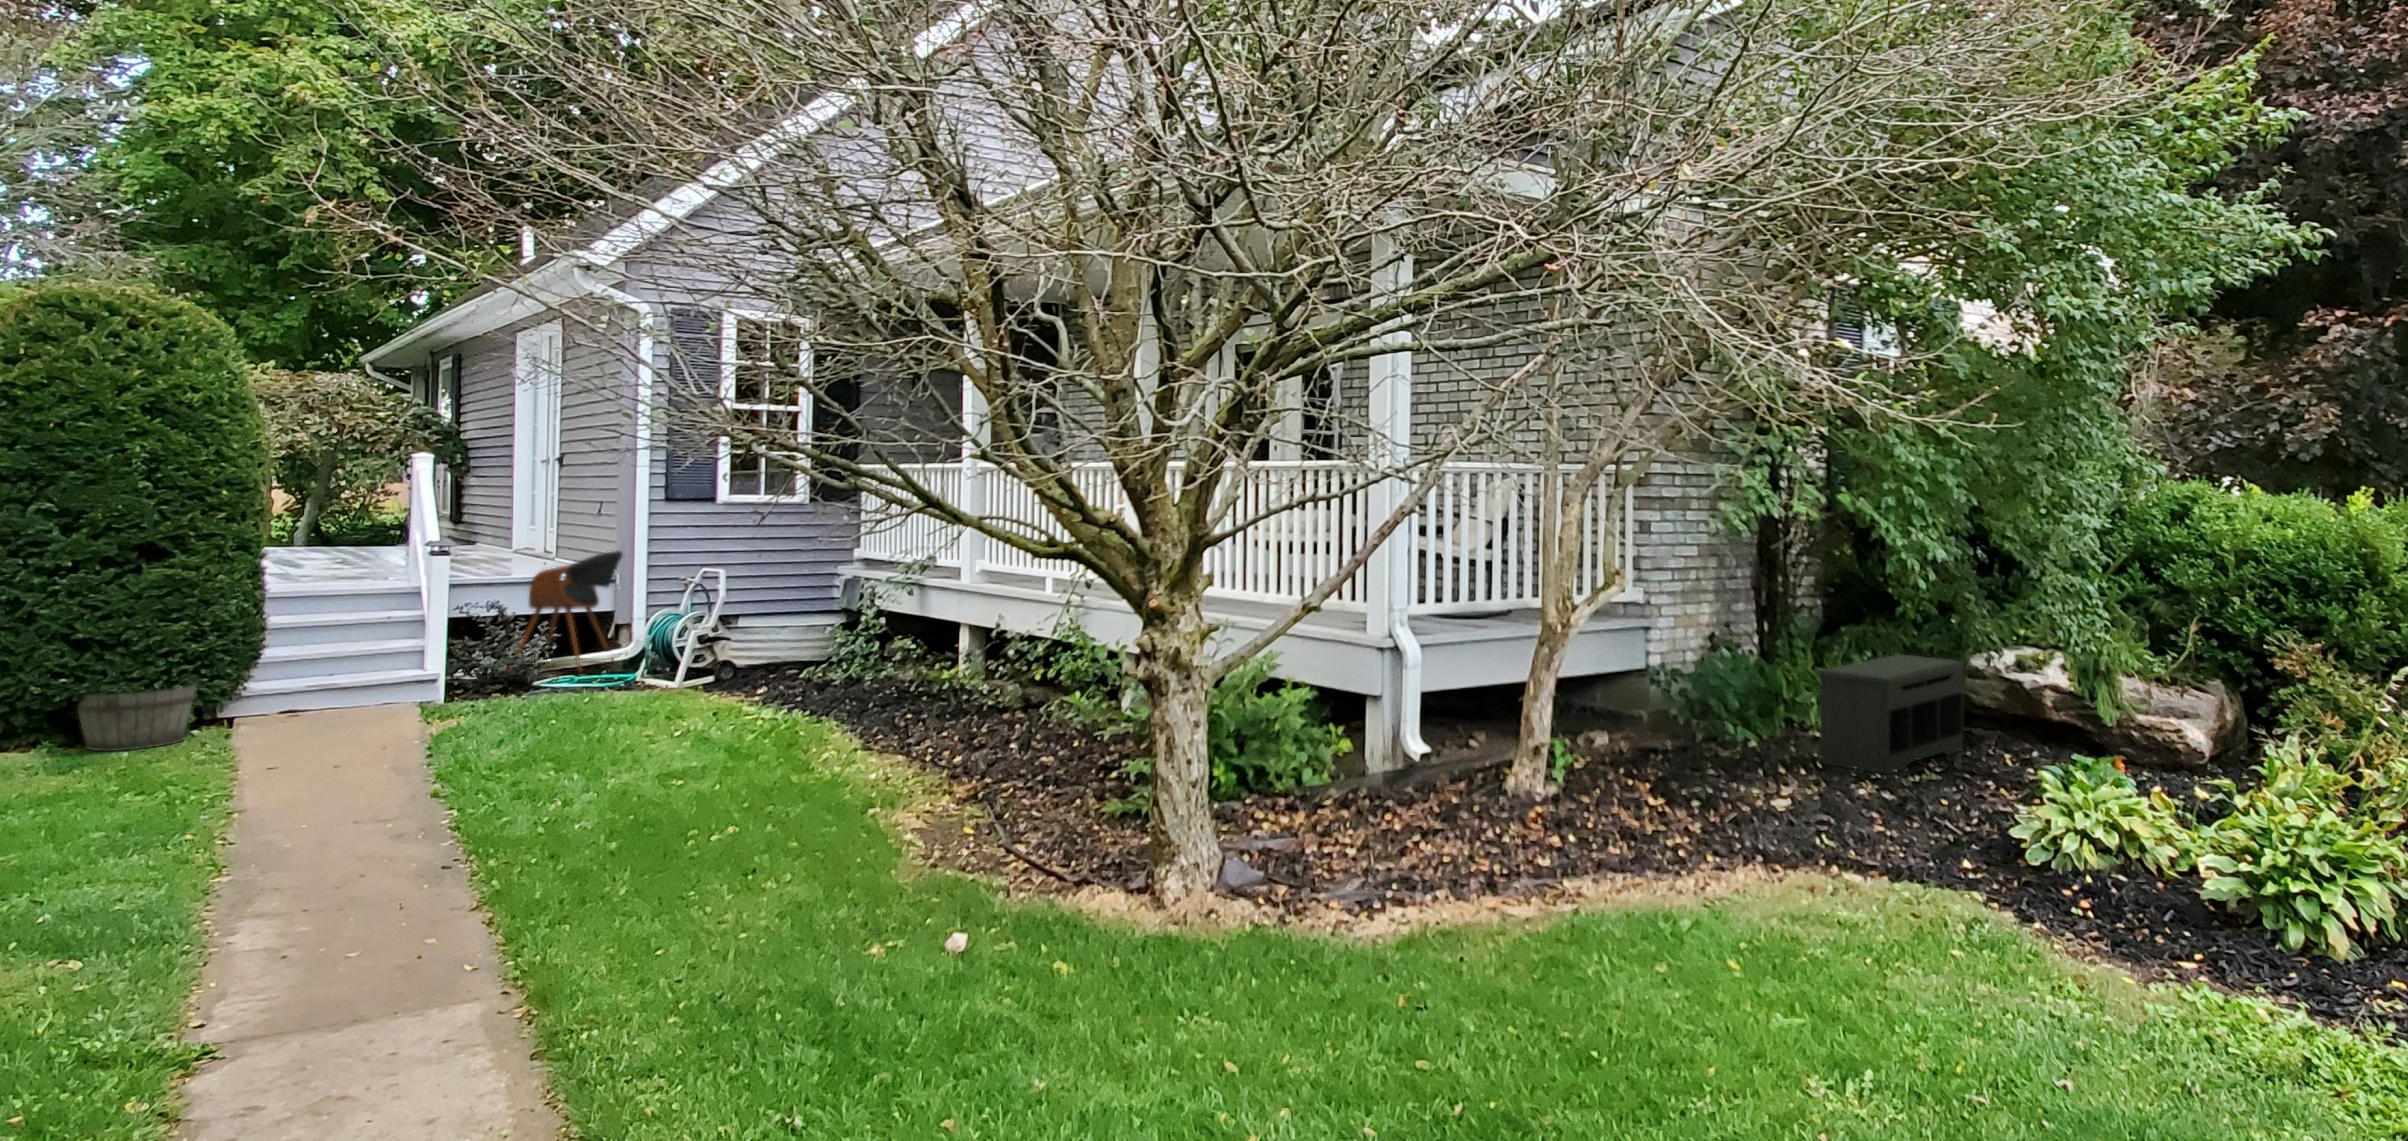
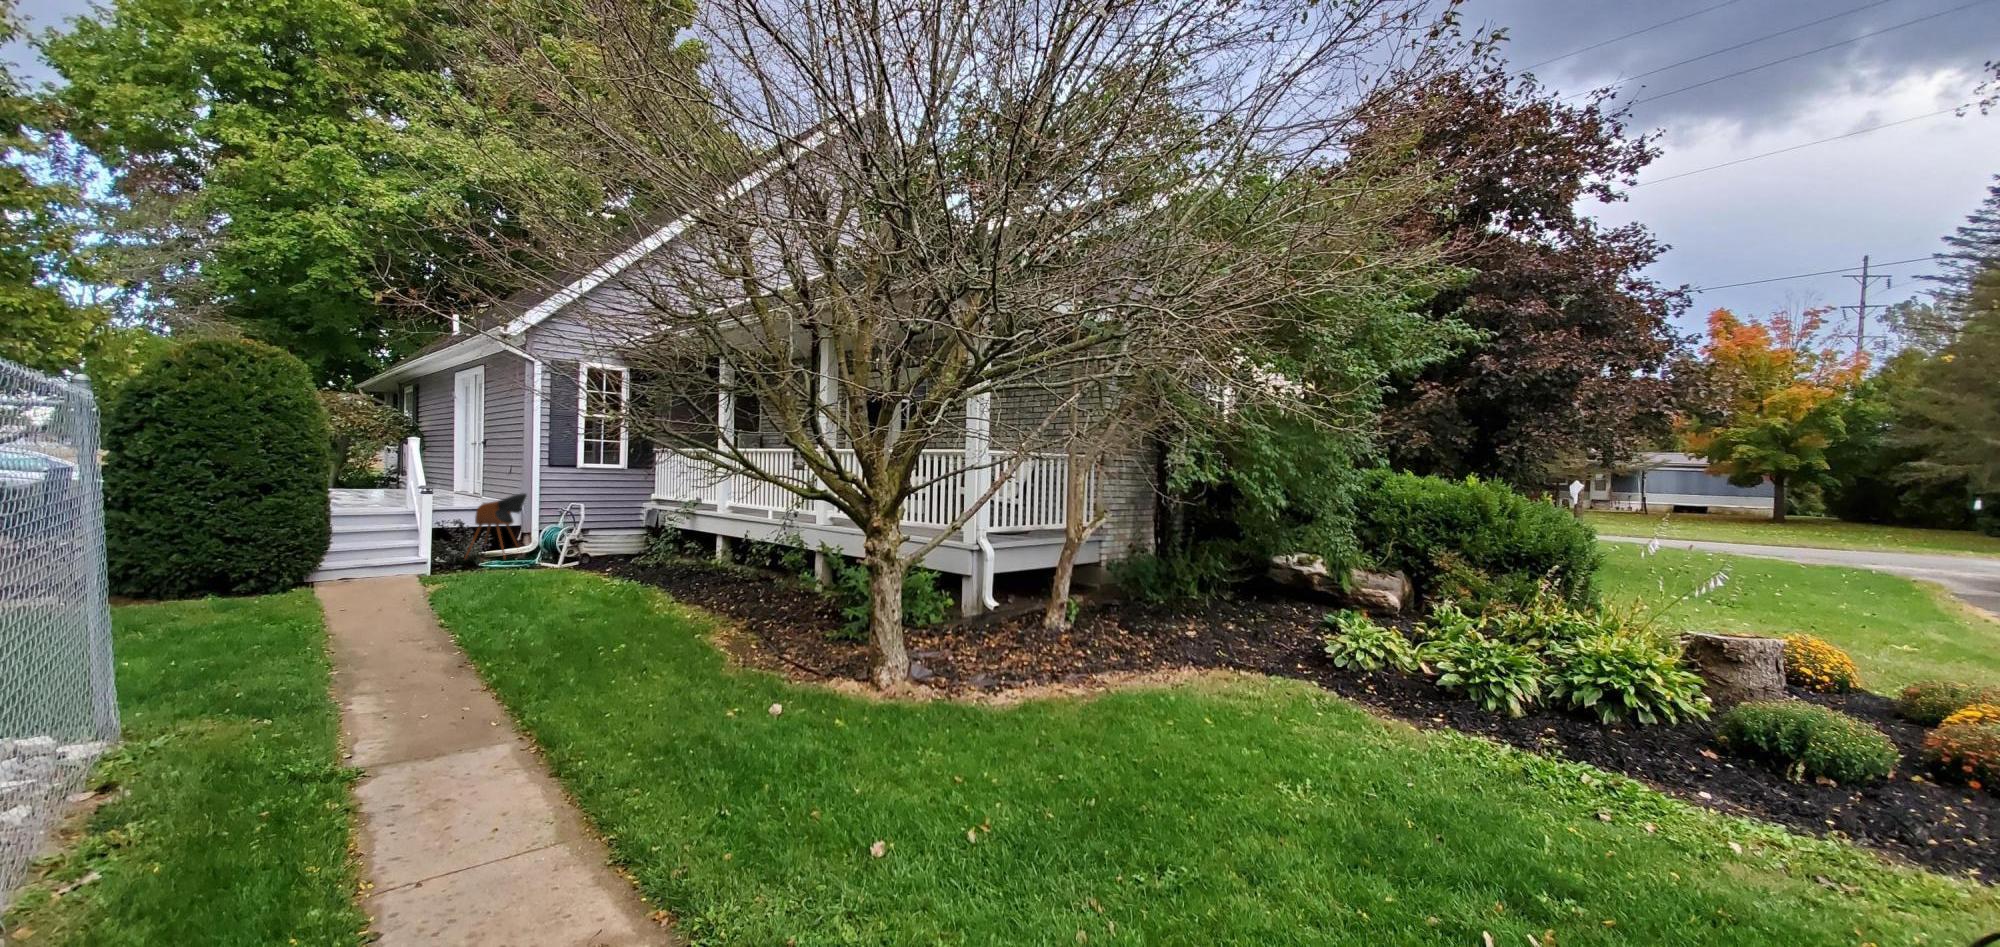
bench: present [1819,654,1964,774] -> none [1199,556,1273,619]
wooden bucket: present [78,685,196,751] -> none [227,554,298,602]

